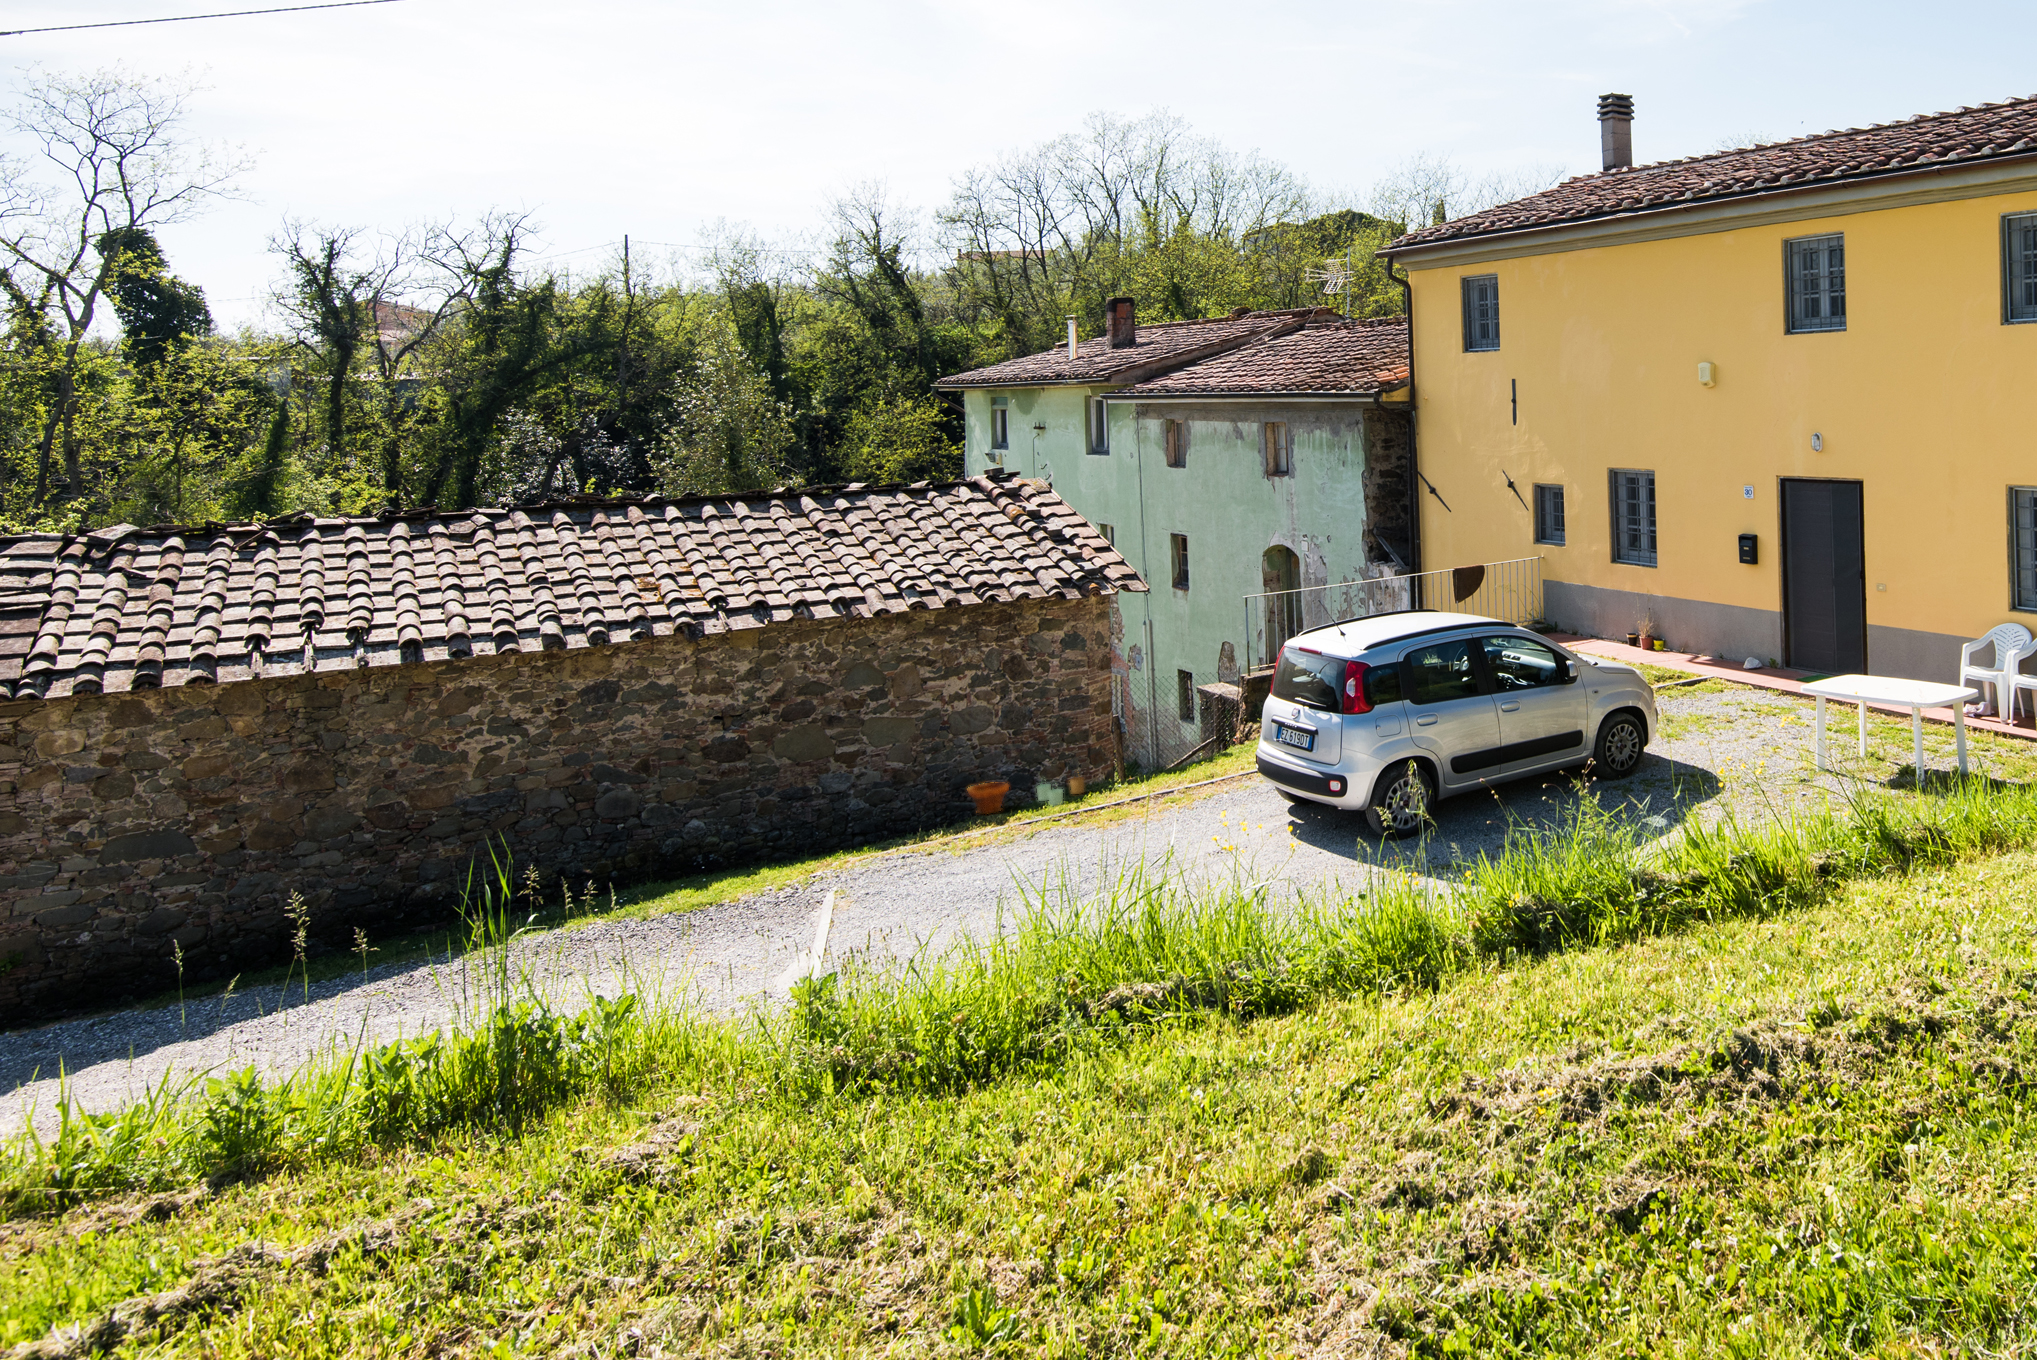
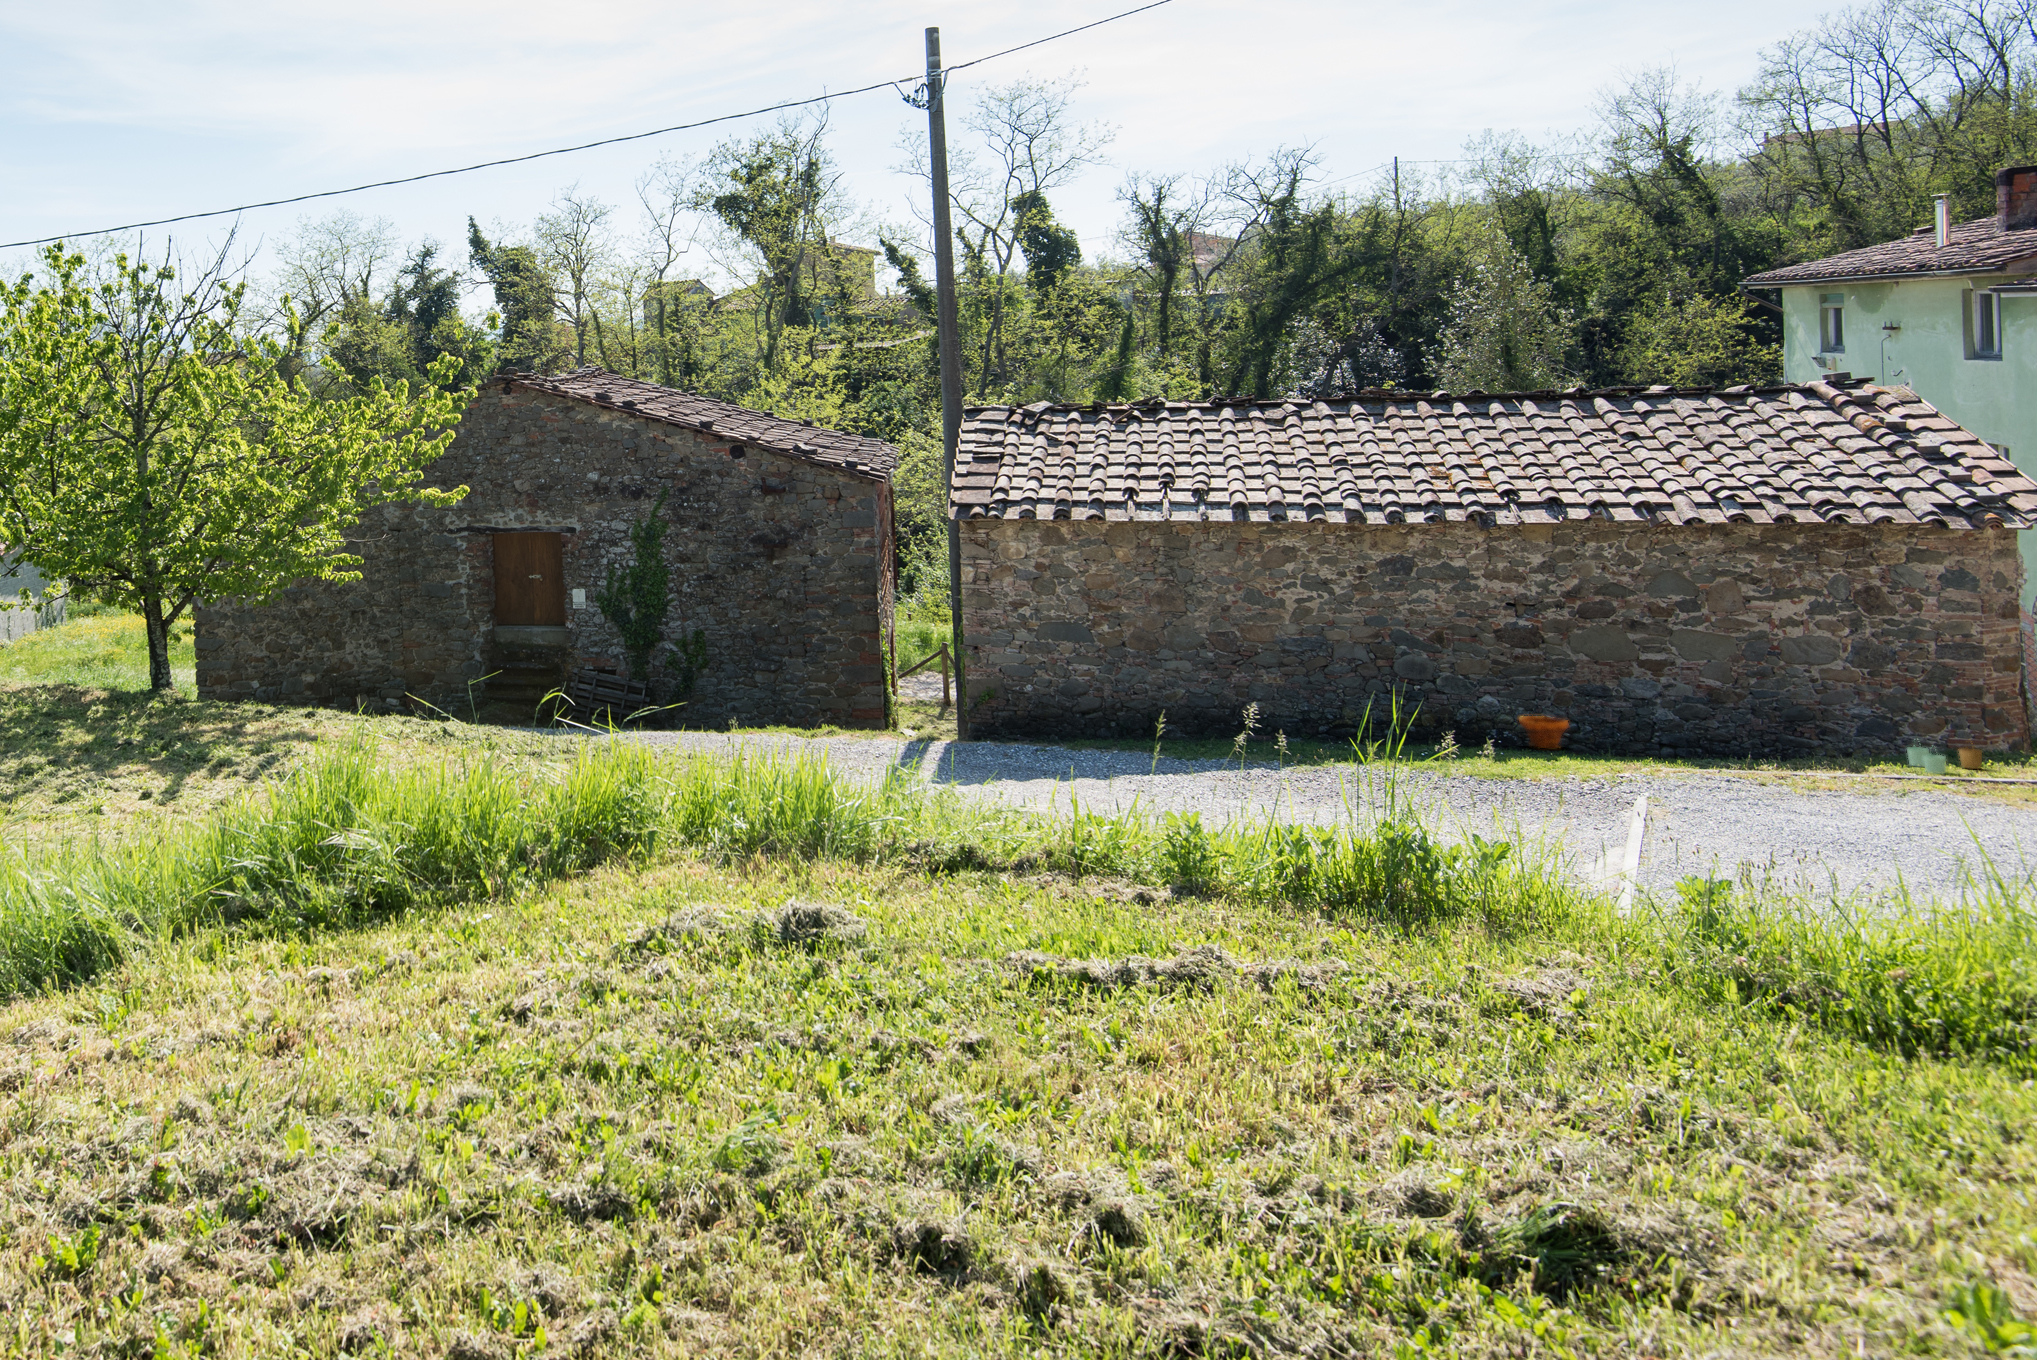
planter: present [968,782,1009,814] -> present [1519,716,1569,748]

